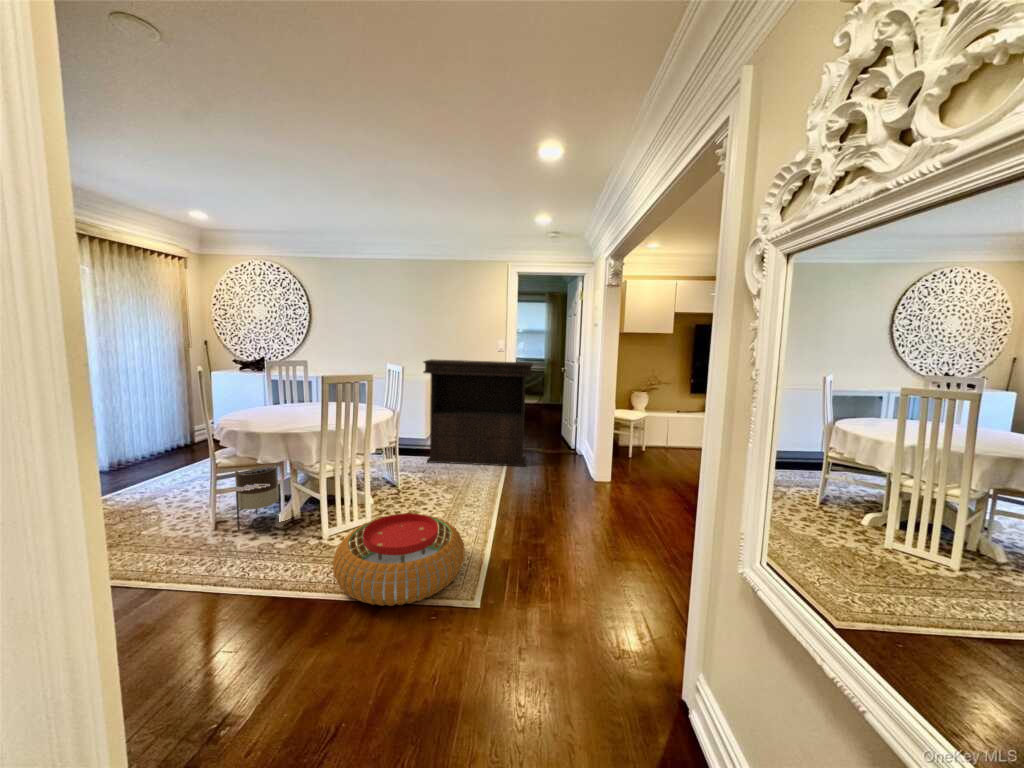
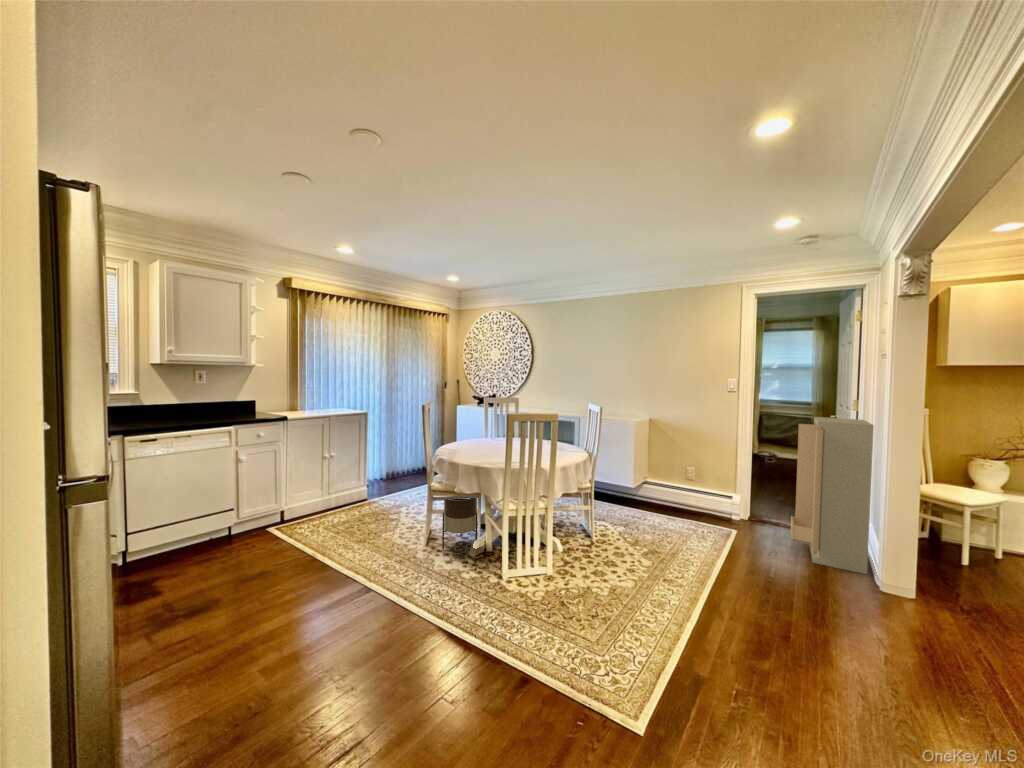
console table: present [423,360,533,467] -> none [630,400,775,544]
storage cabinet: none [543,369,592,473] -> present [791,417,874,574]
pouf: present [333,513,465,606] -> none [492,572,641,692]

